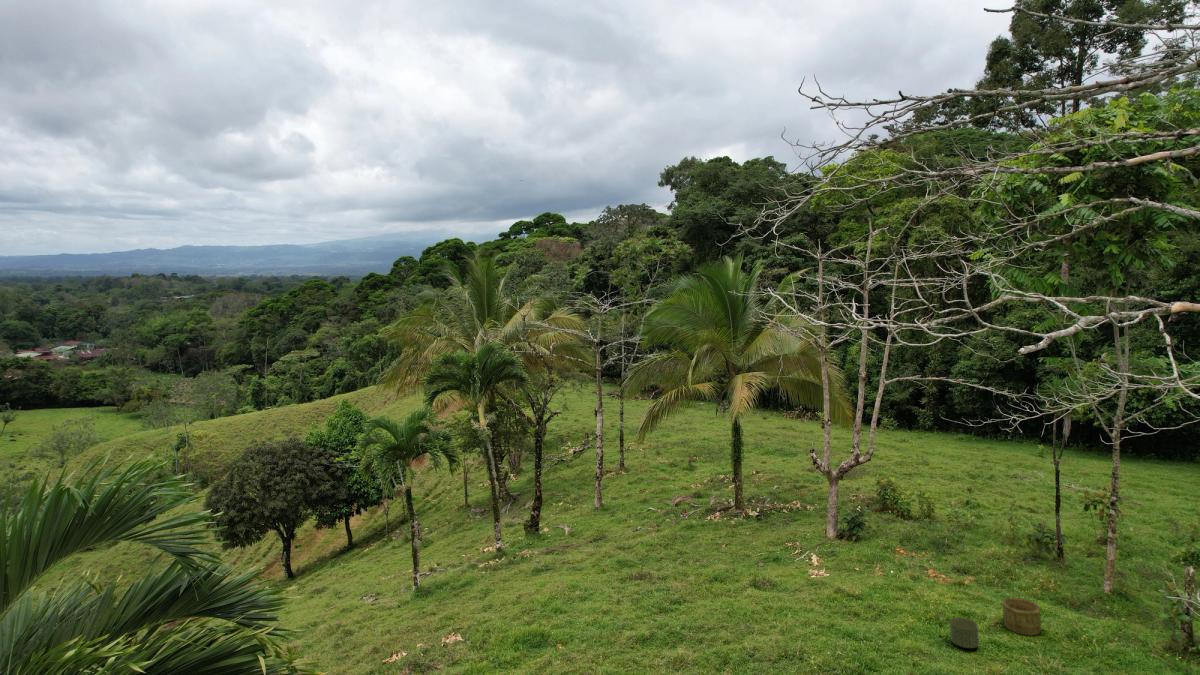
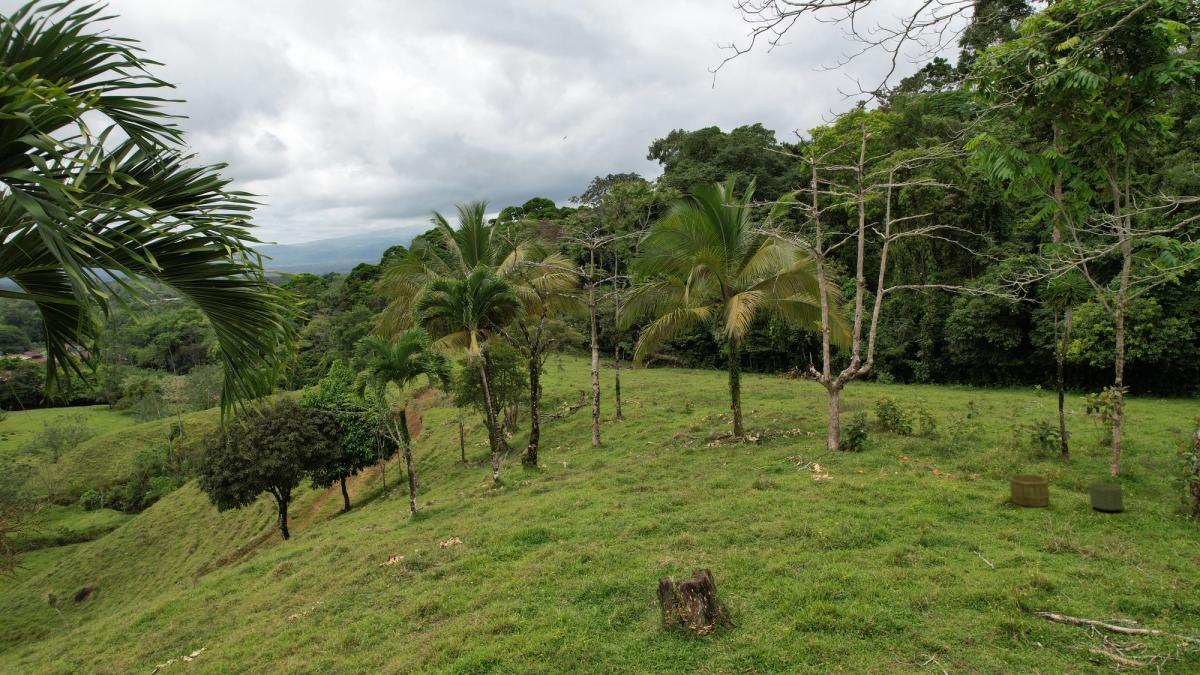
planter: present [950,617,979,648] -> present [1089,483,1123,511]

